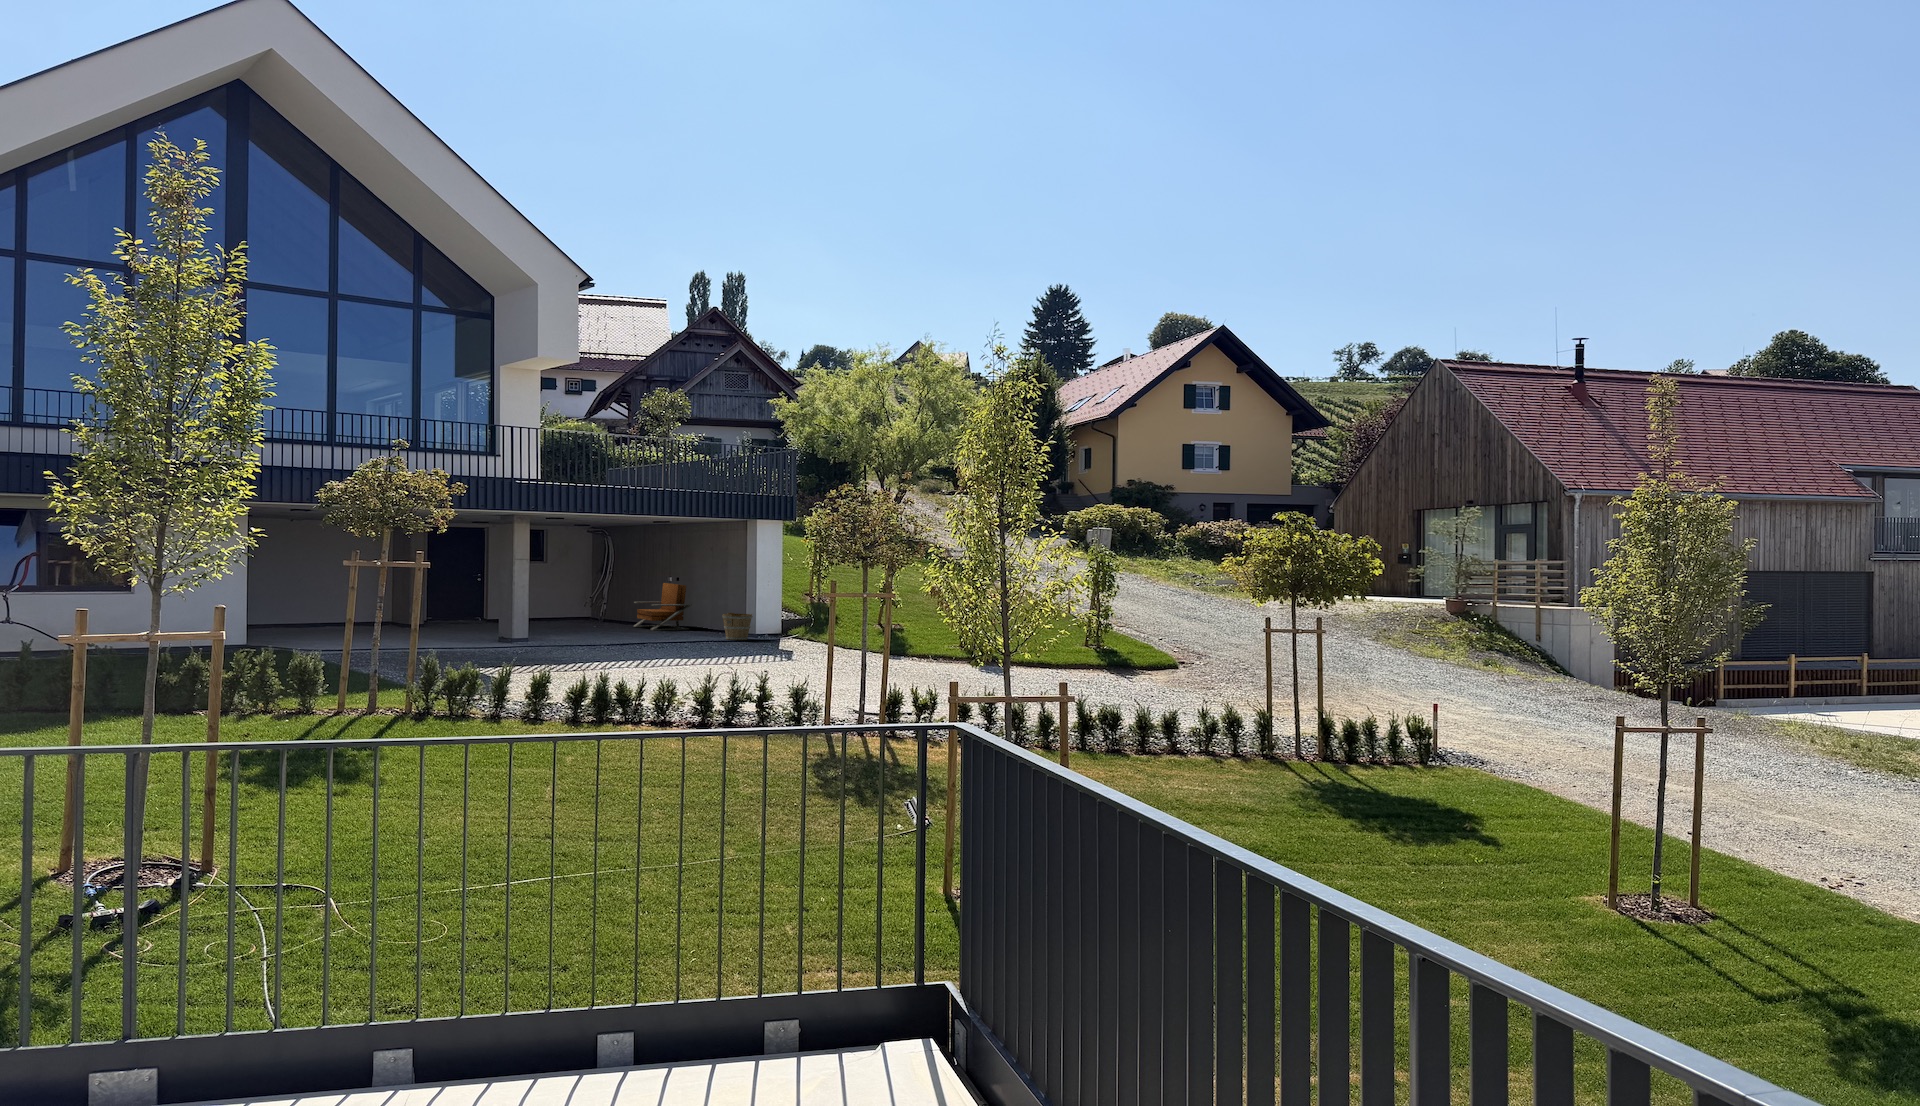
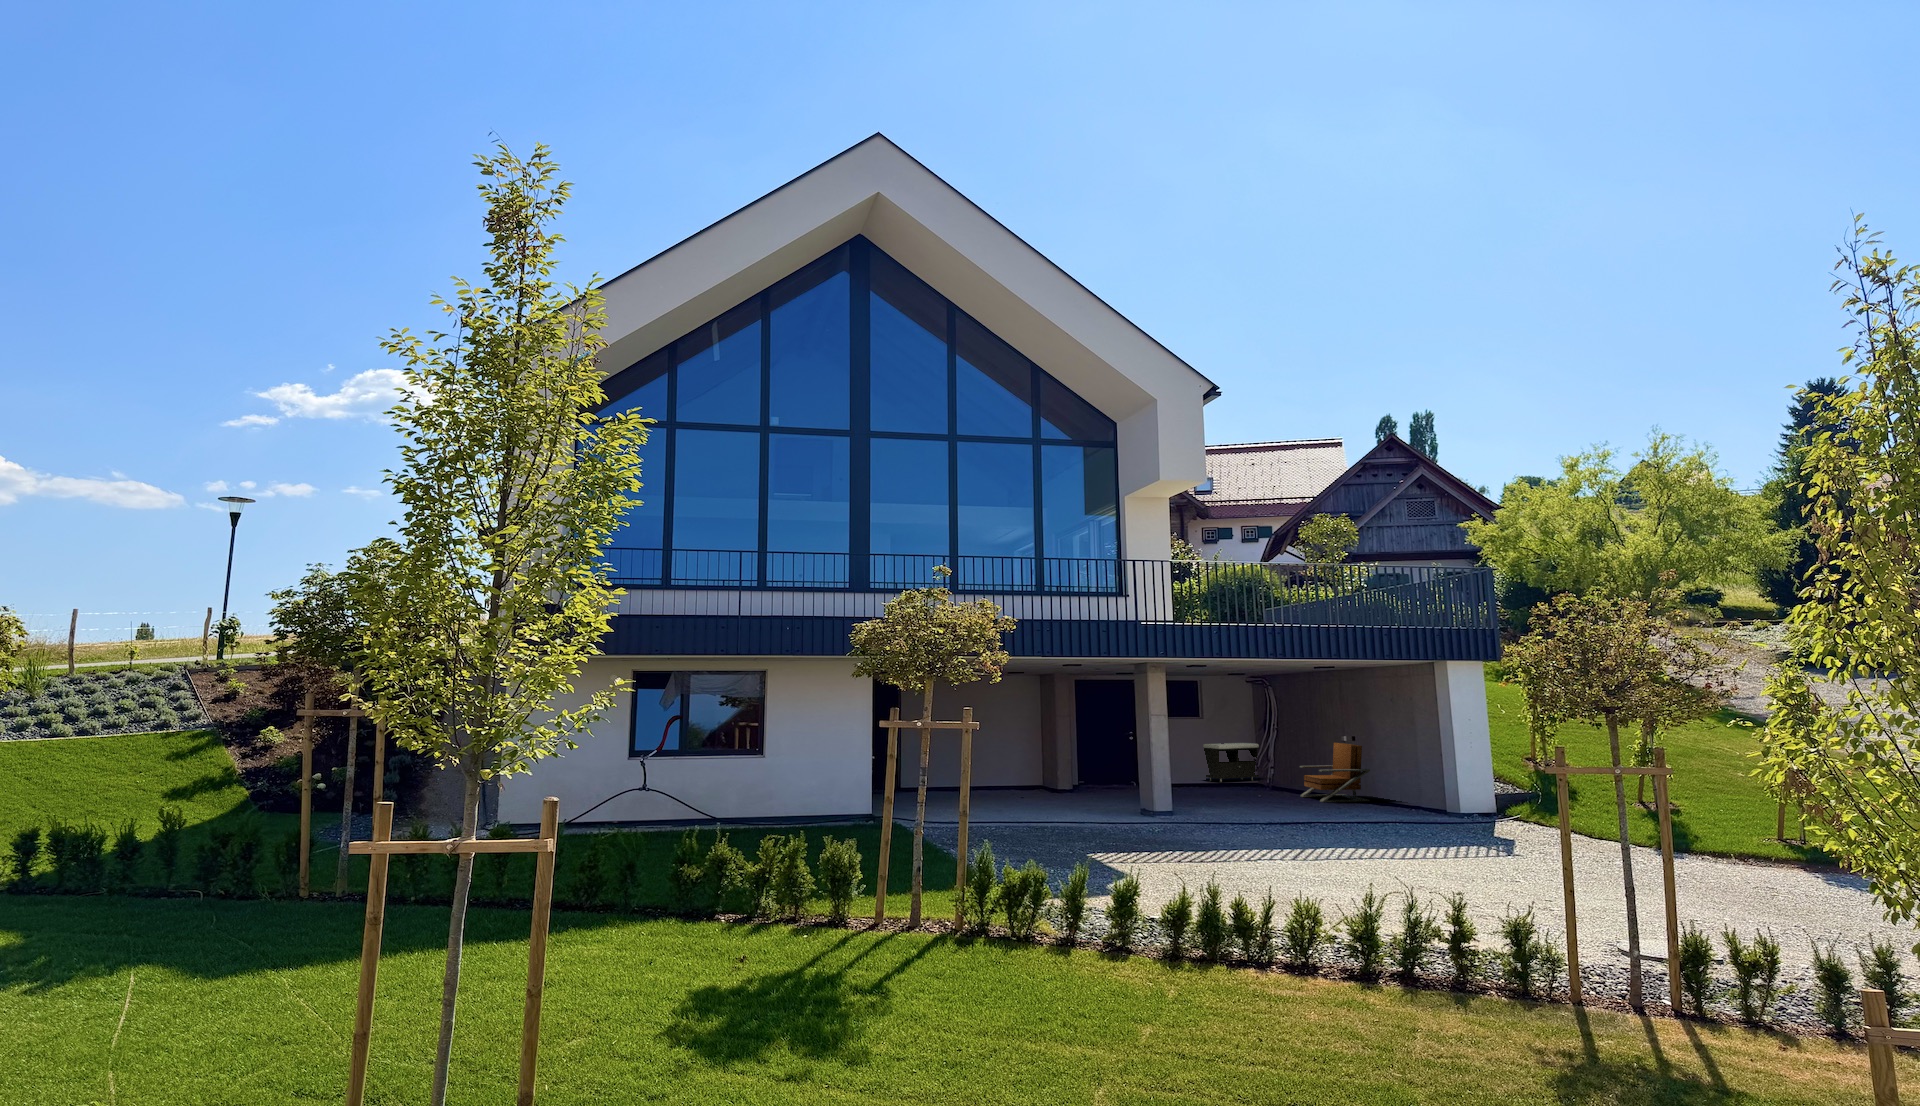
storage bench: none [544,583,594,617] -> present [1203,743,1259,782]
wooden bucket: present [722,613,753,640] -> none [1407,782,1449,819]

